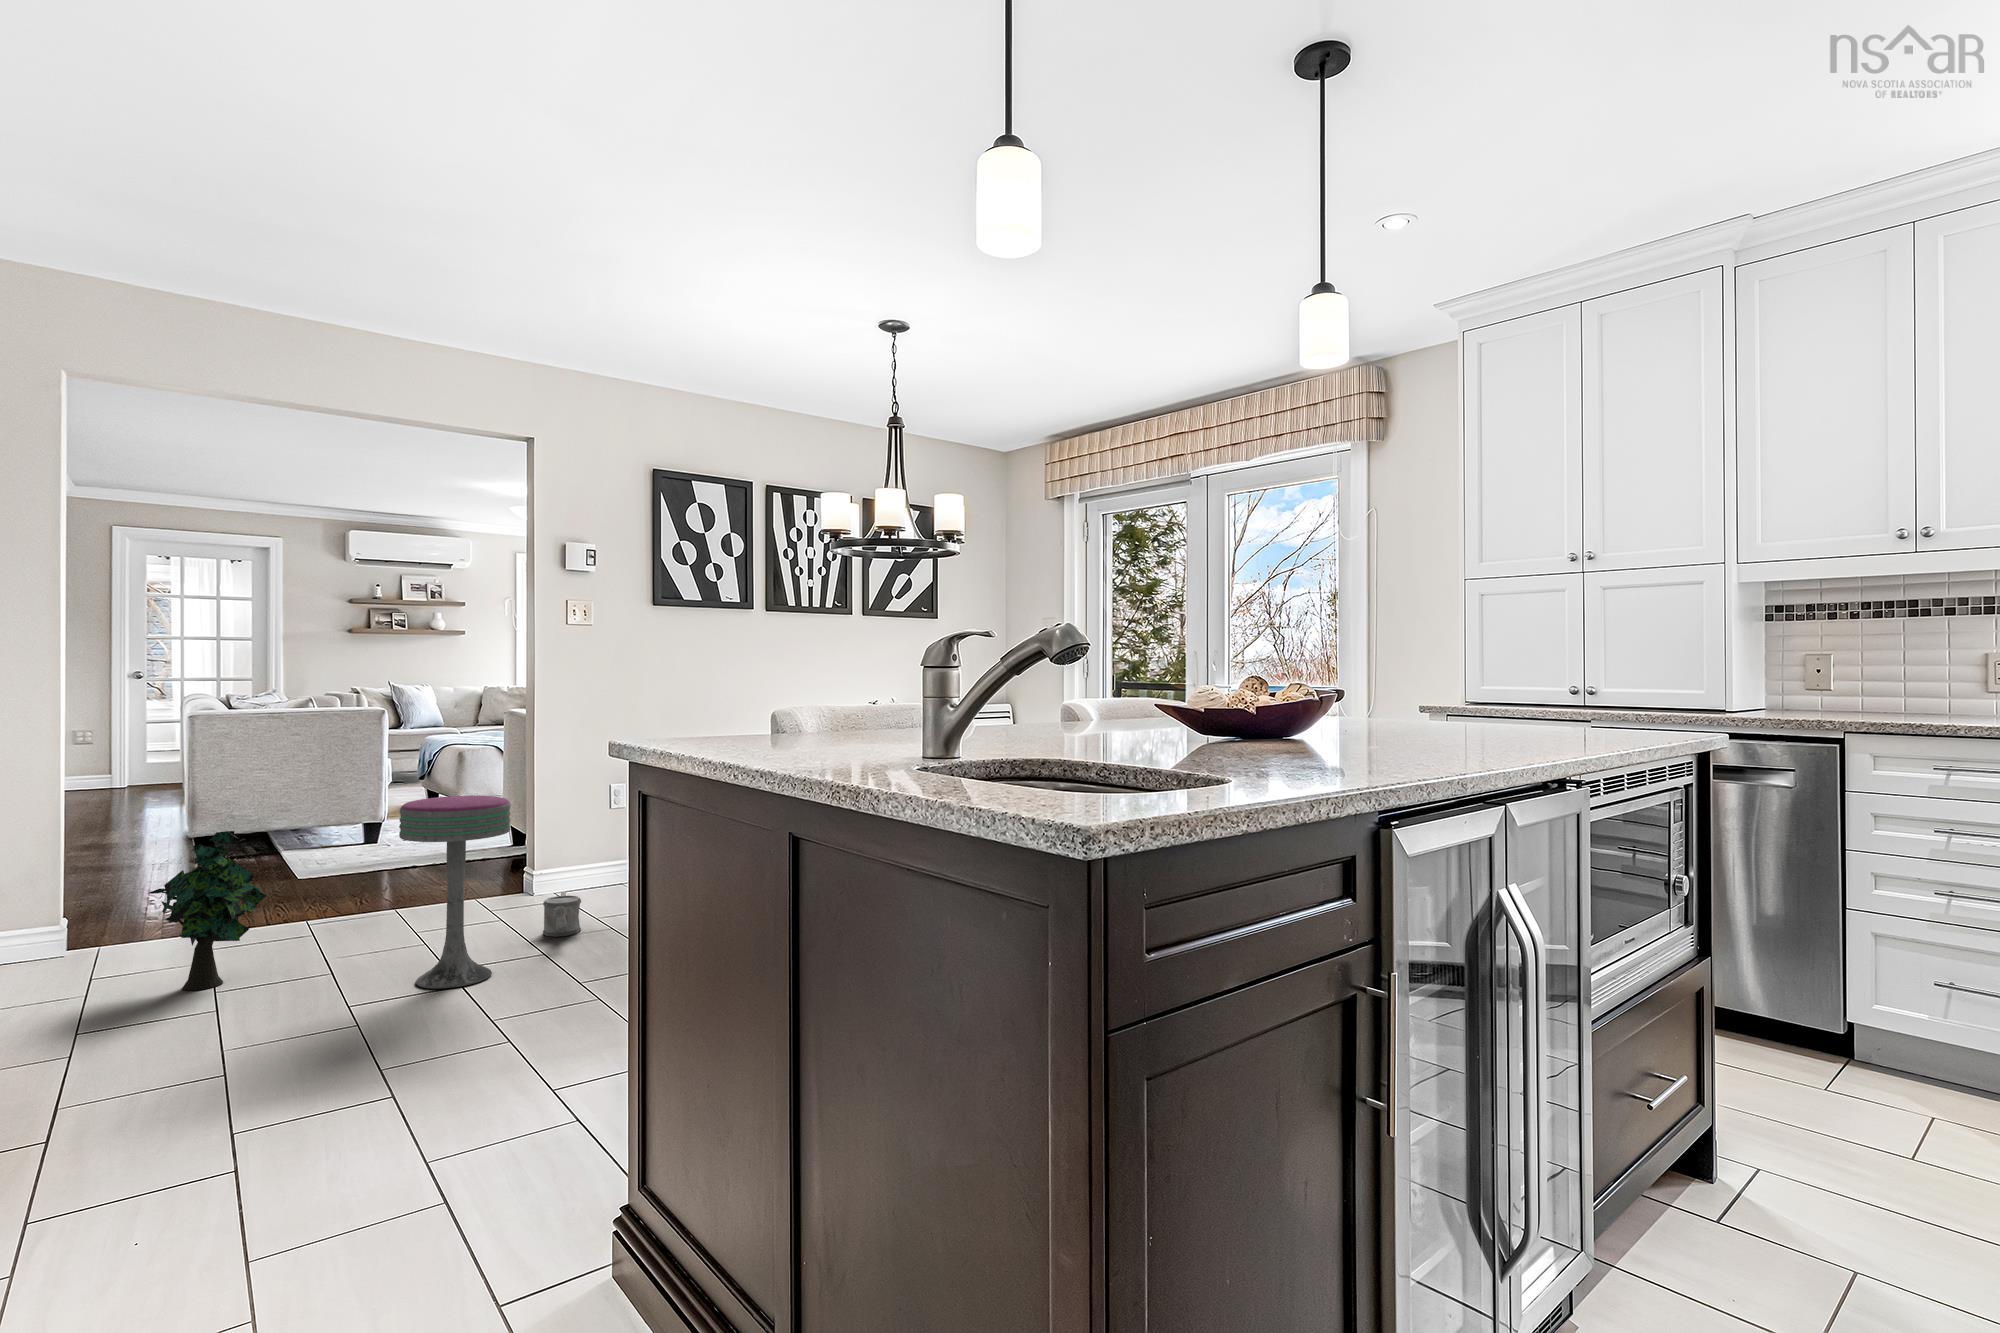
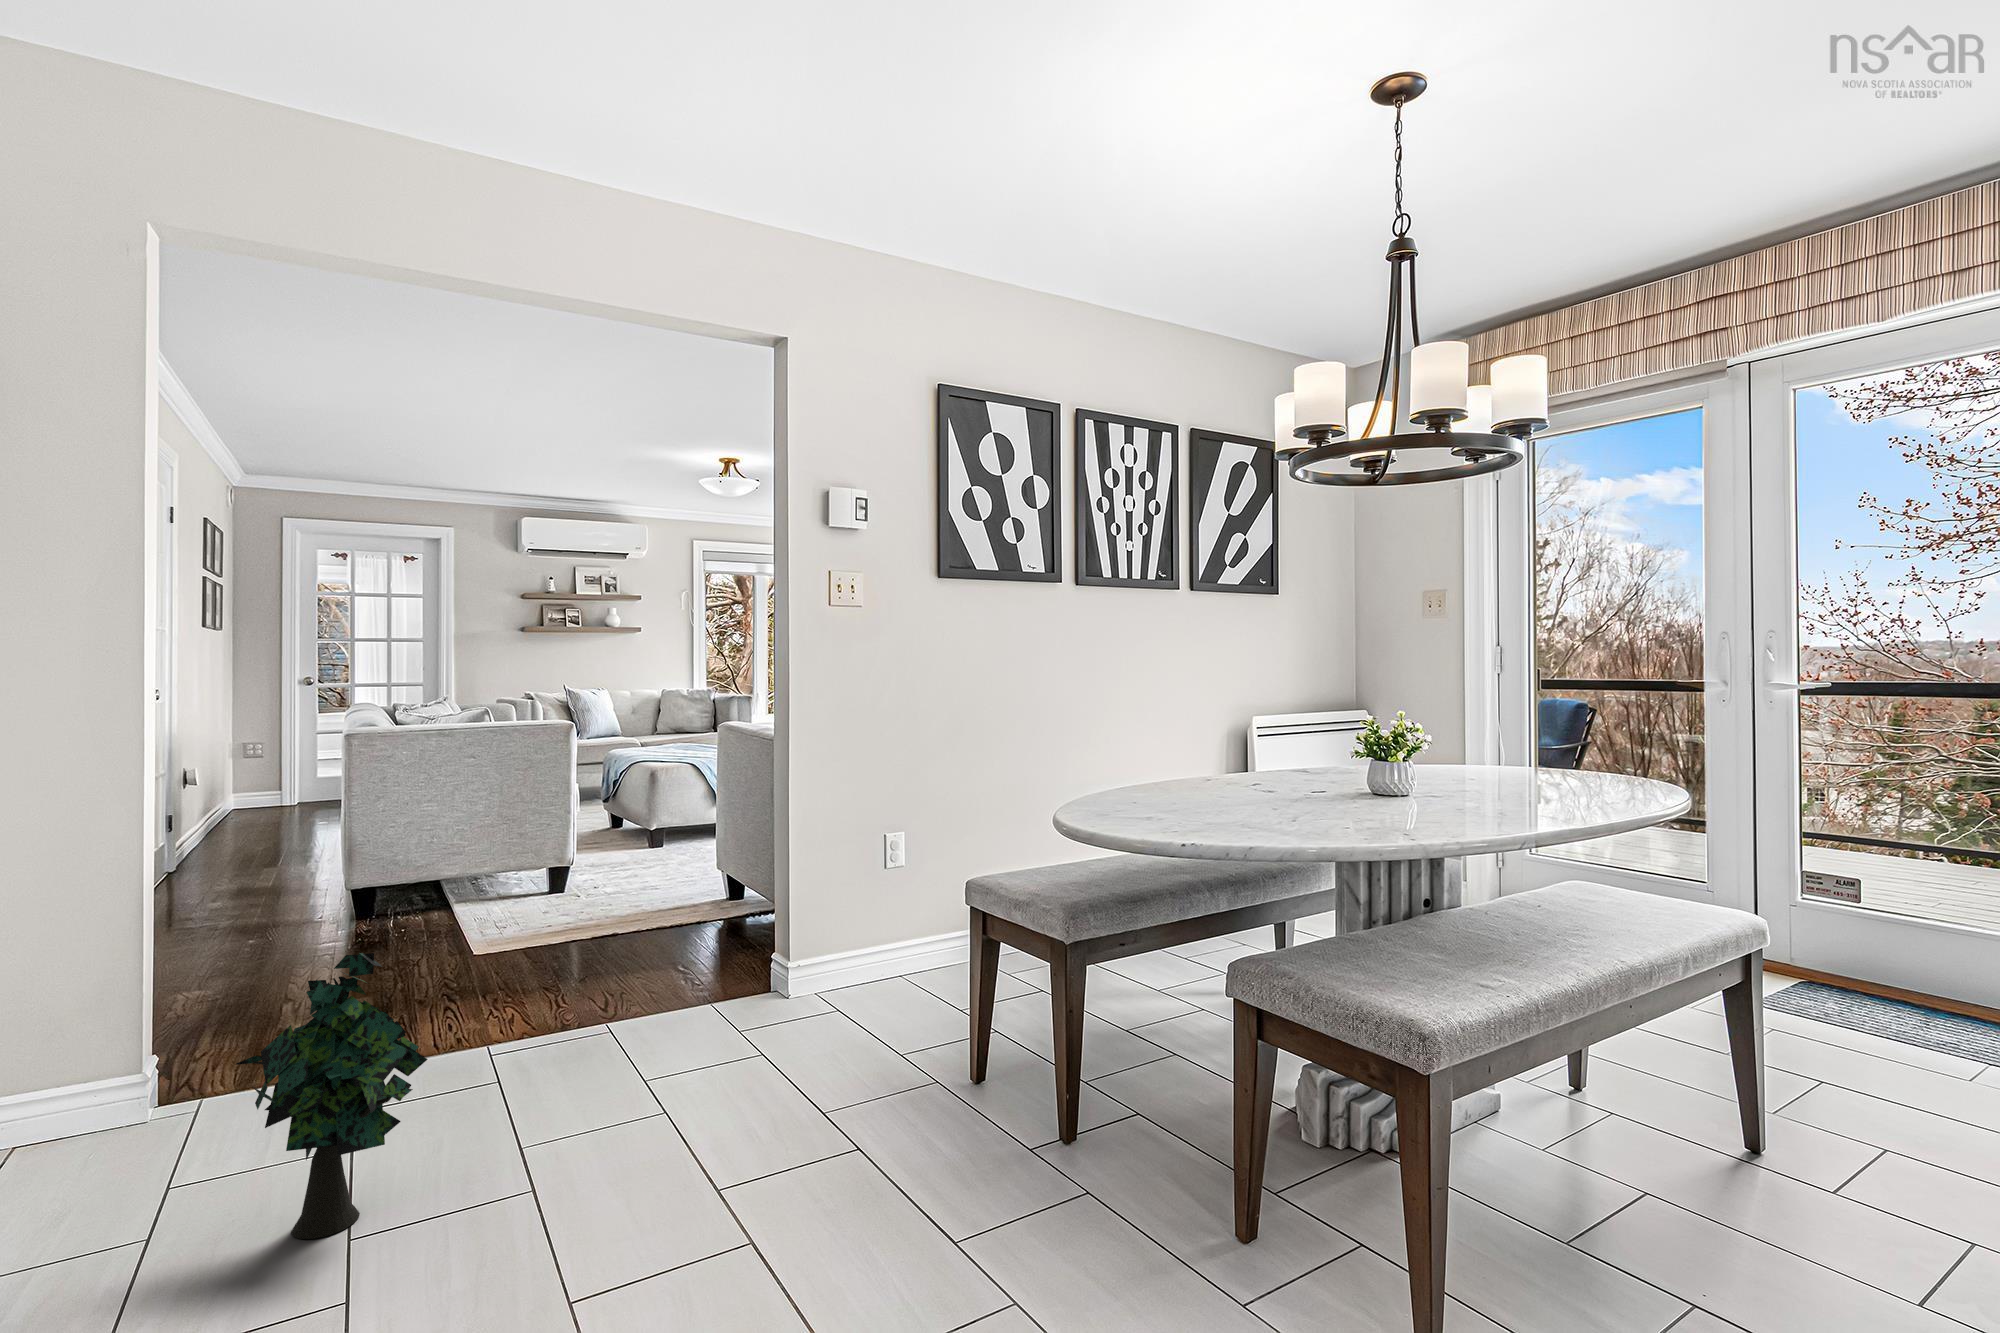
bar stool: present [399,796,511,989] -> none [647,888,828,1258]
watering can: present [543,892,581,937] -> none [843,1020,899,1104]

